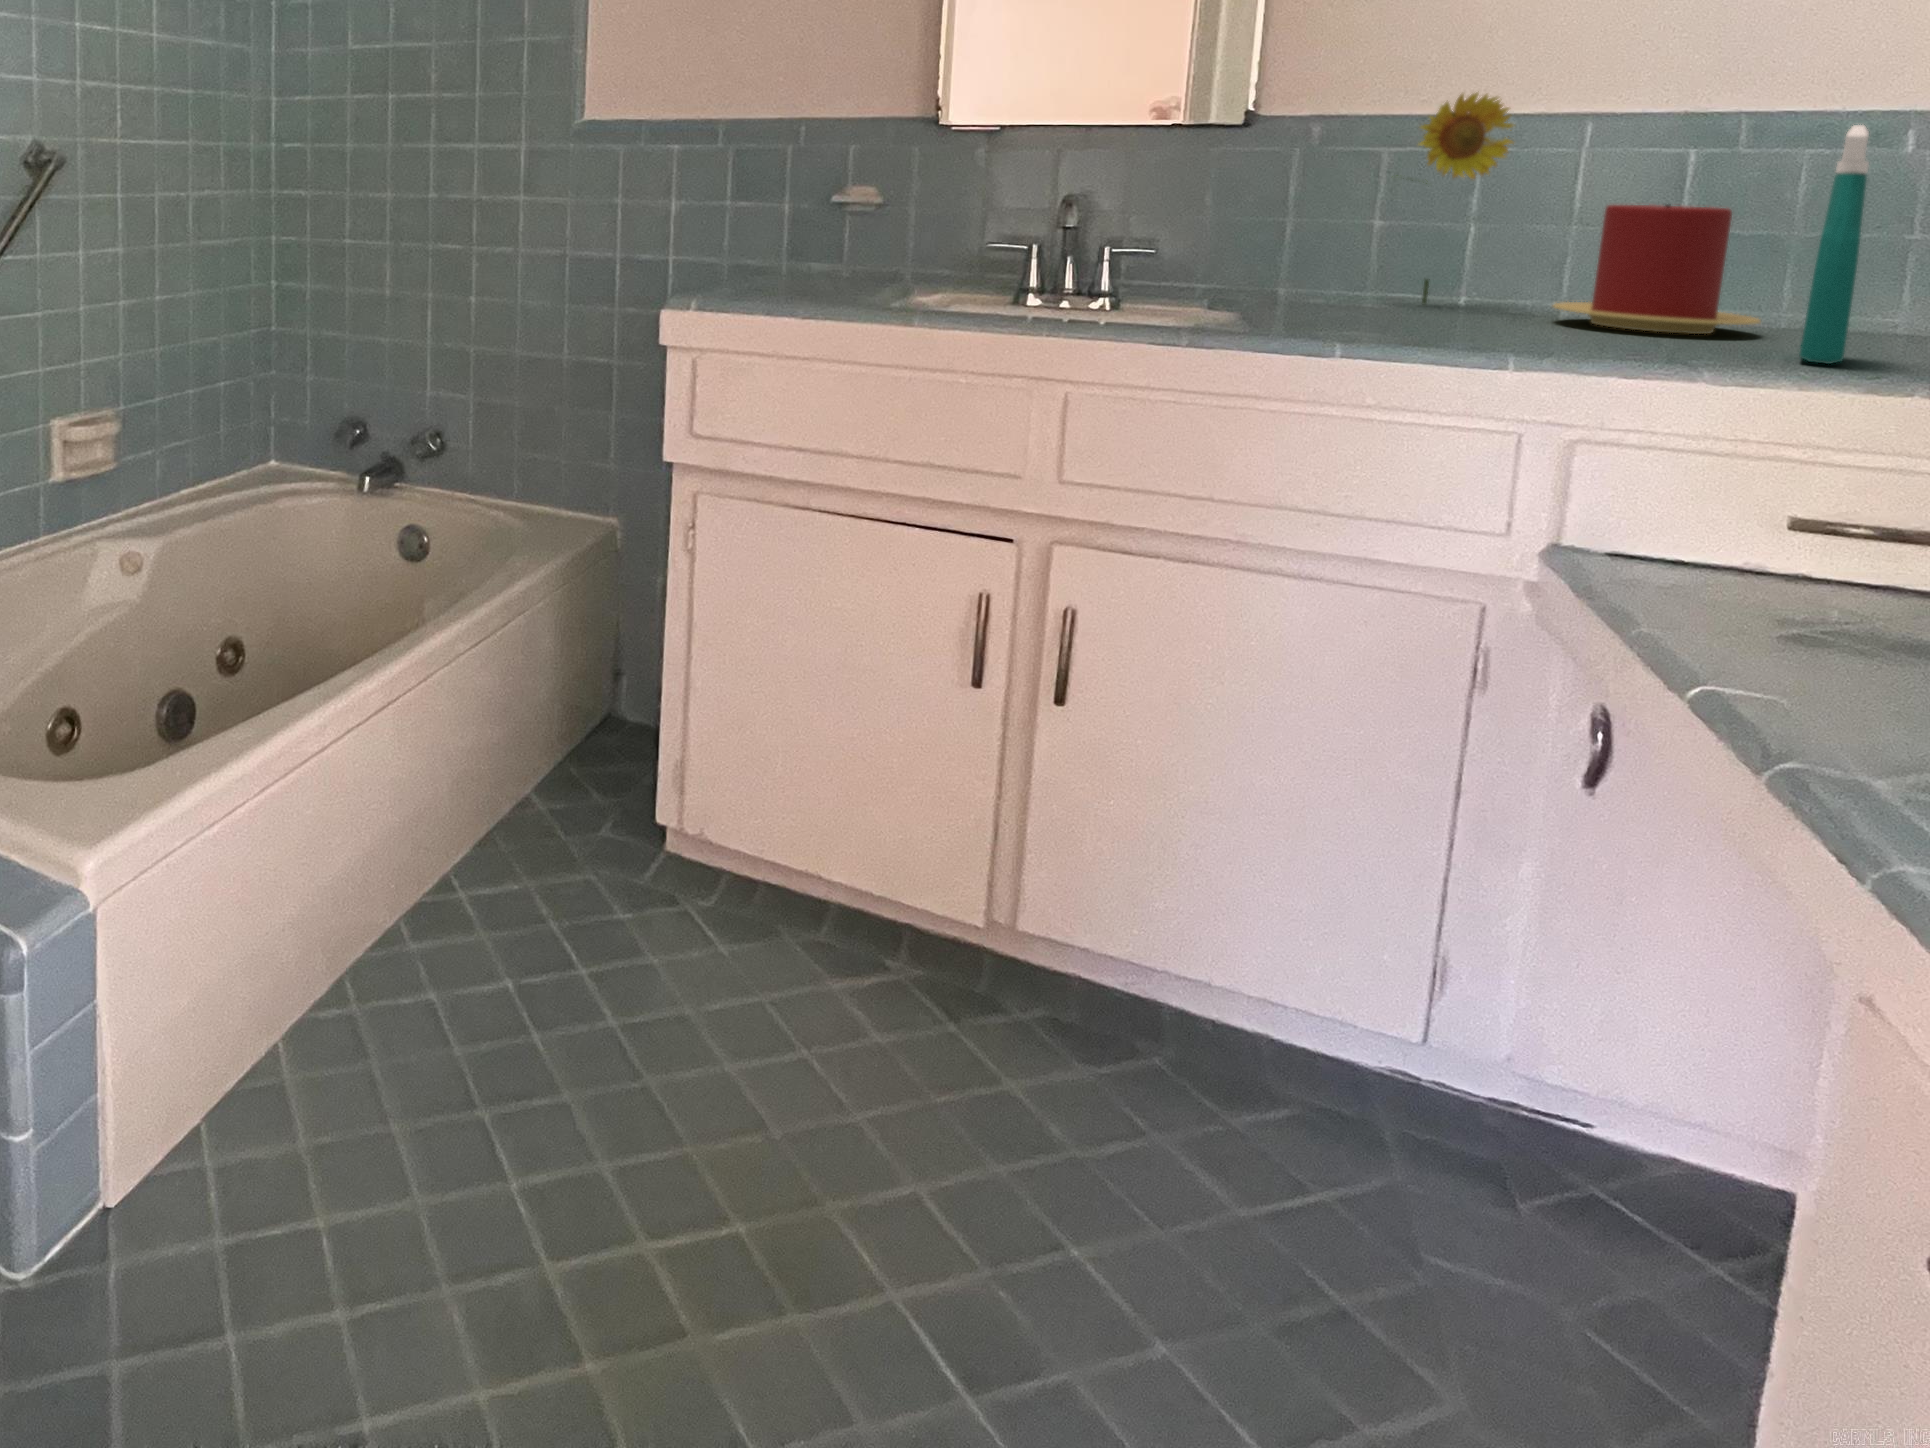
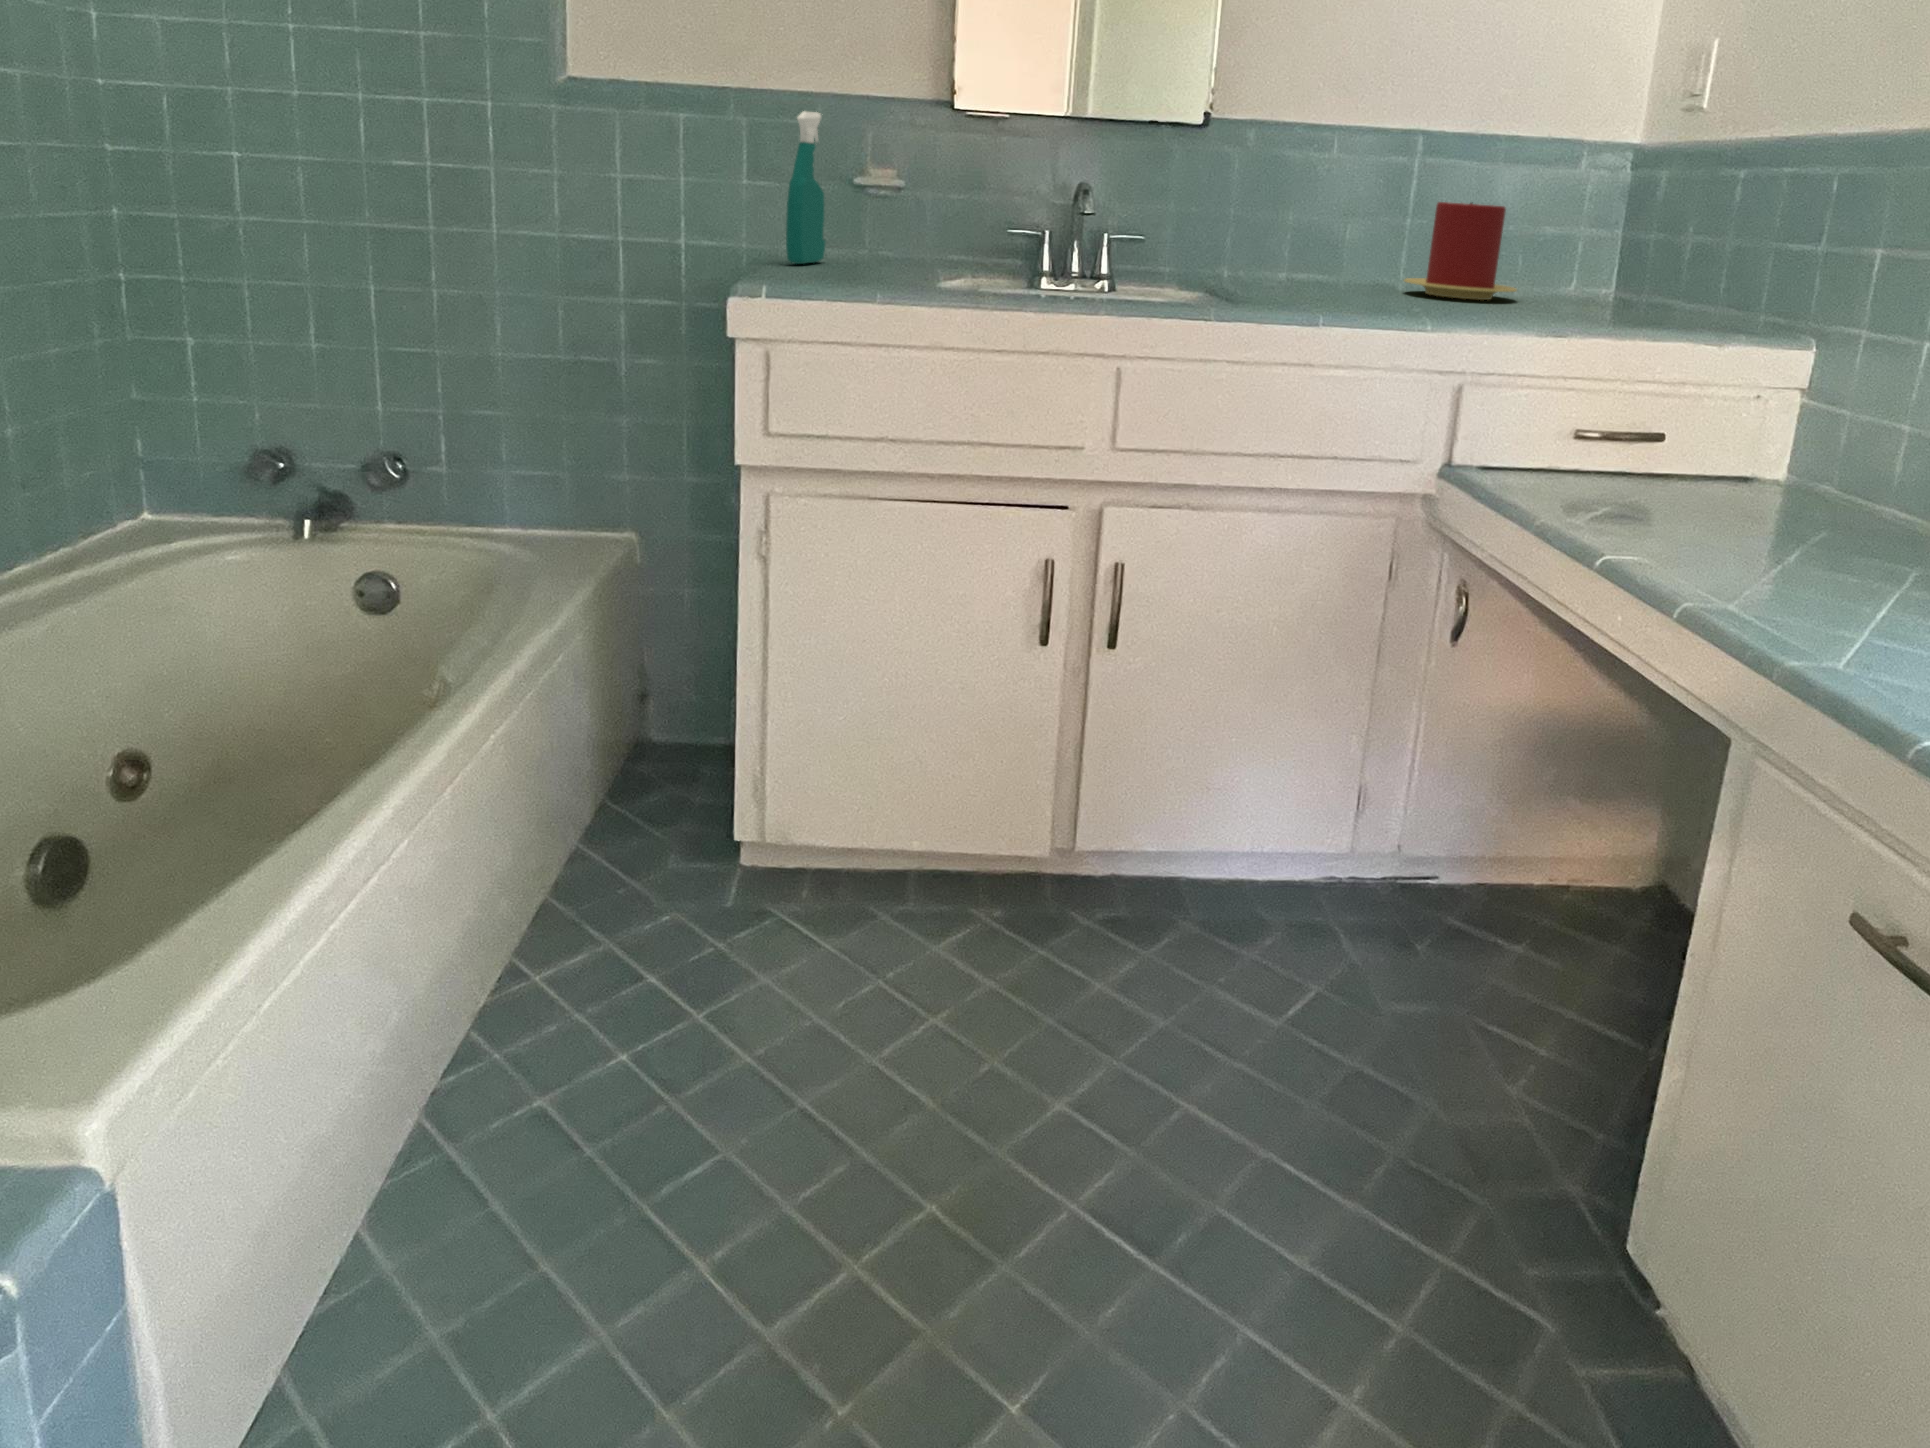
flower: present [1419,93,1514,304] -> none [1302,107,1380,282]
spray bottle: present [1799,125,1869,364] -> present [786,112,825,264]

